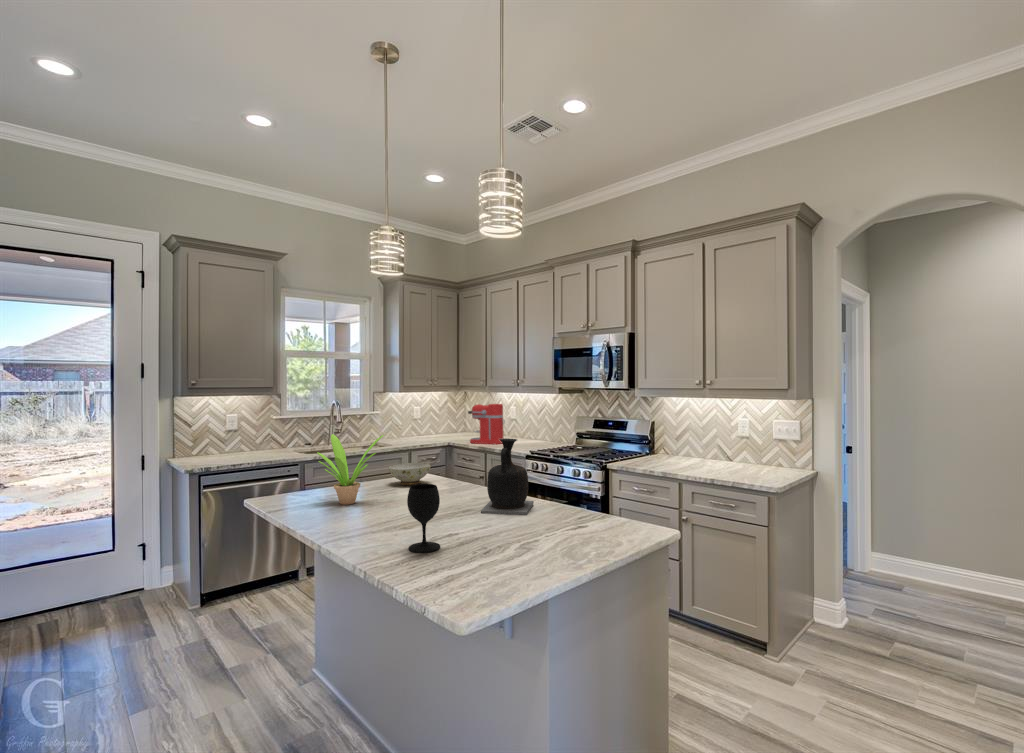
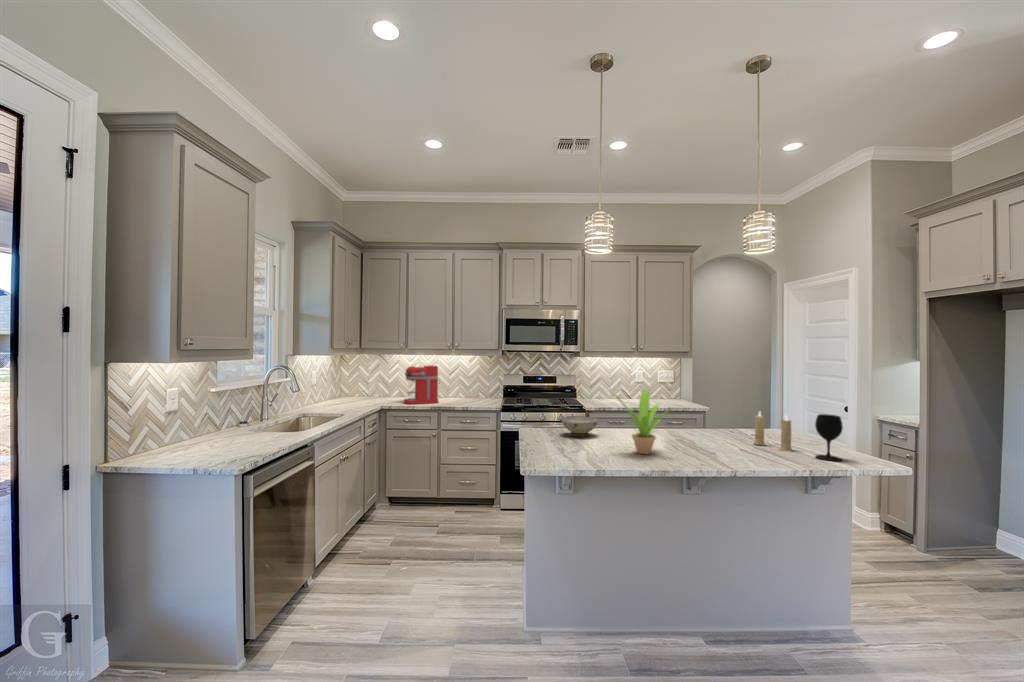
vase: present [481,438,534,515] -> none [693,385,741,440]
candle: none [450,474,483,535] -> present [754,412,792,451]

